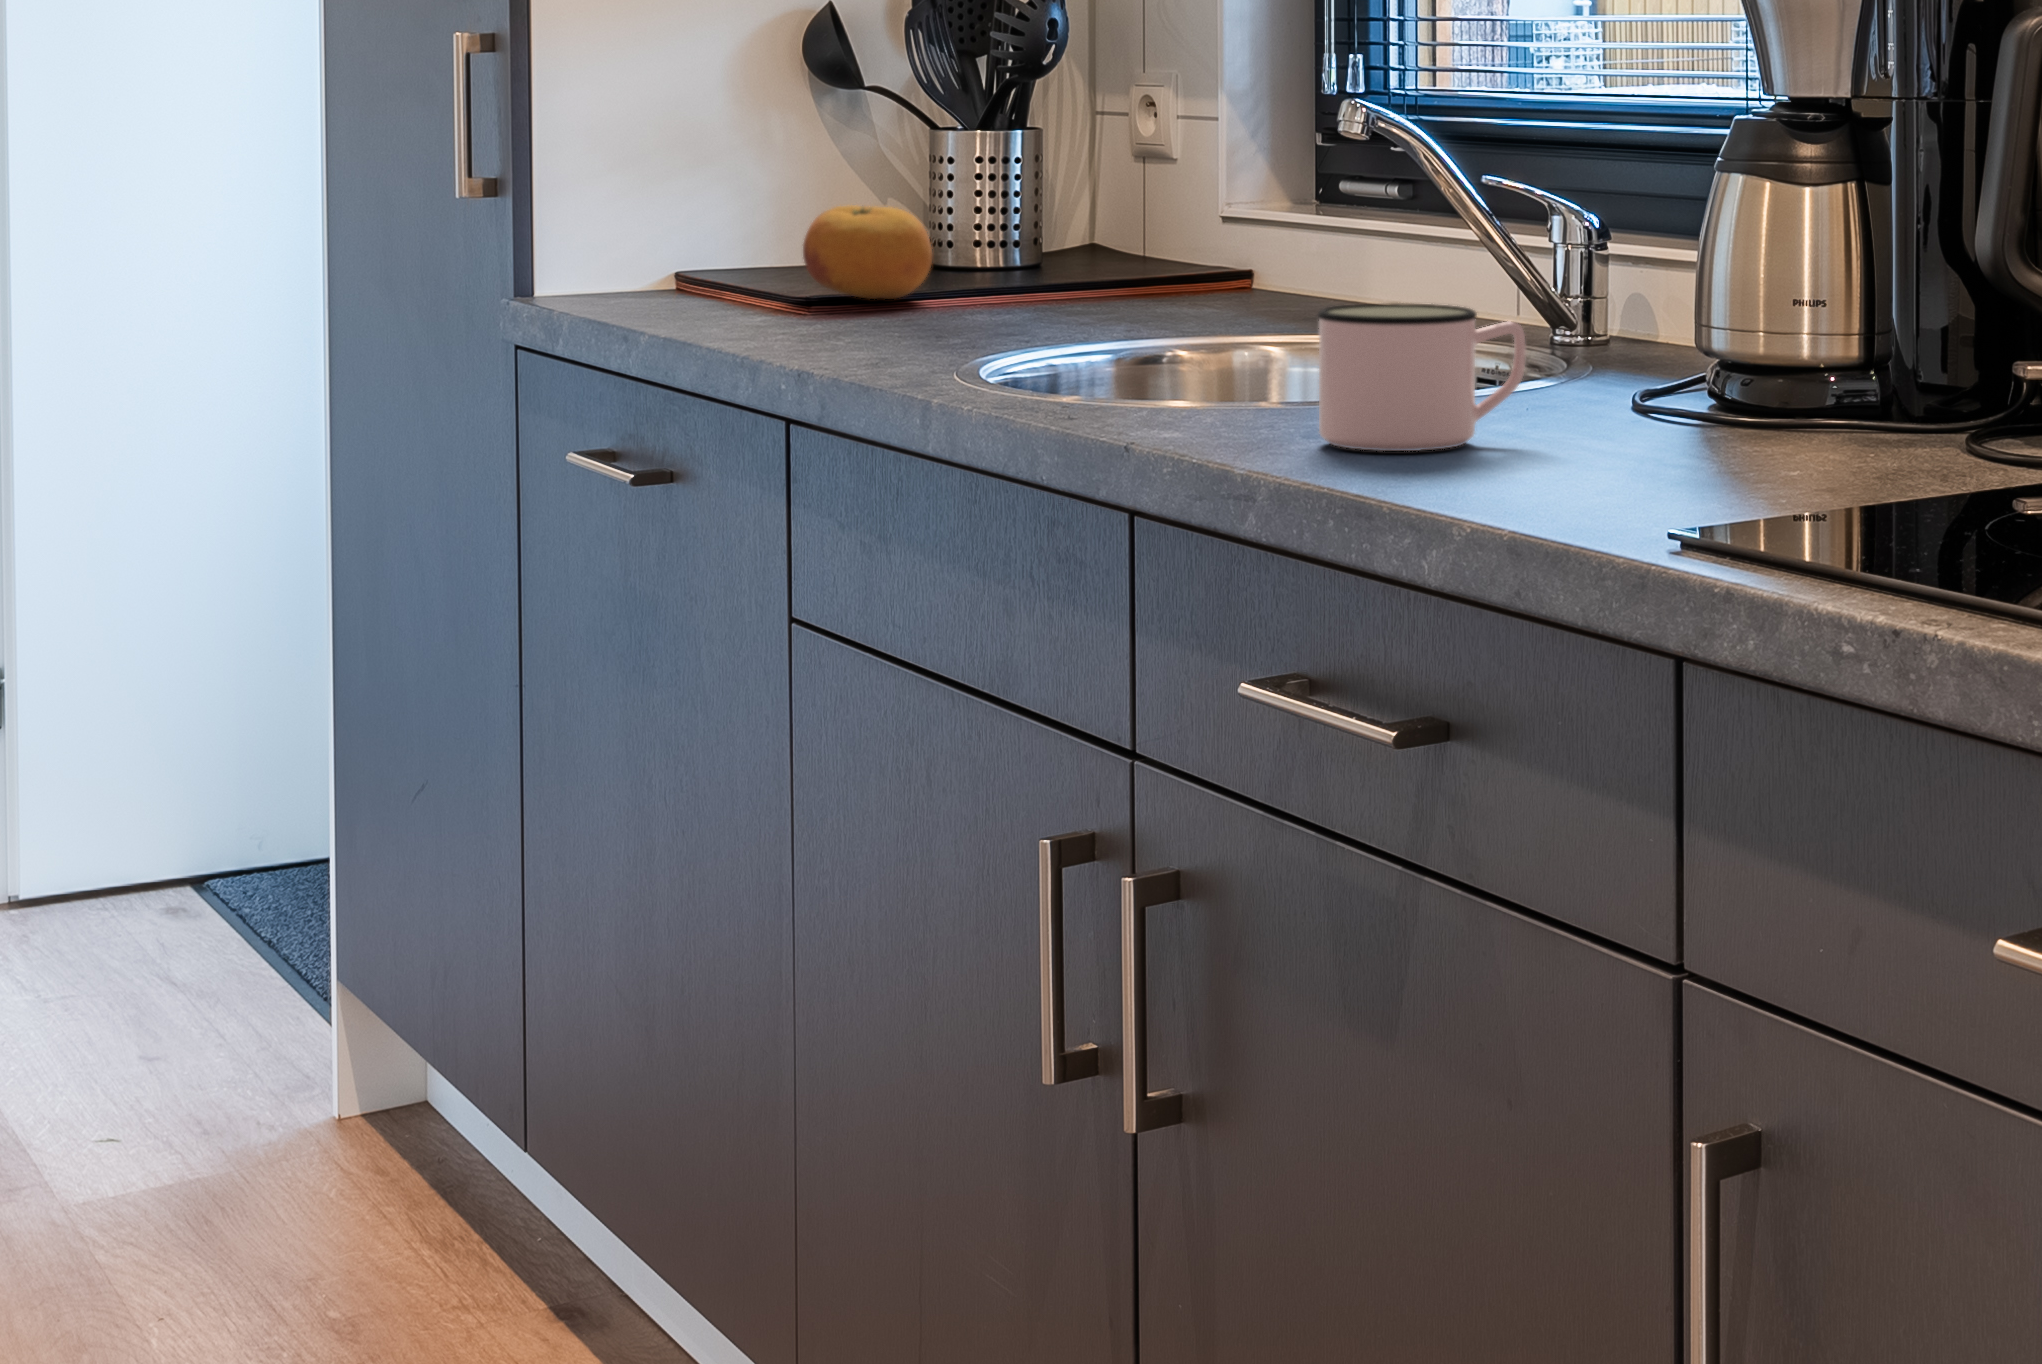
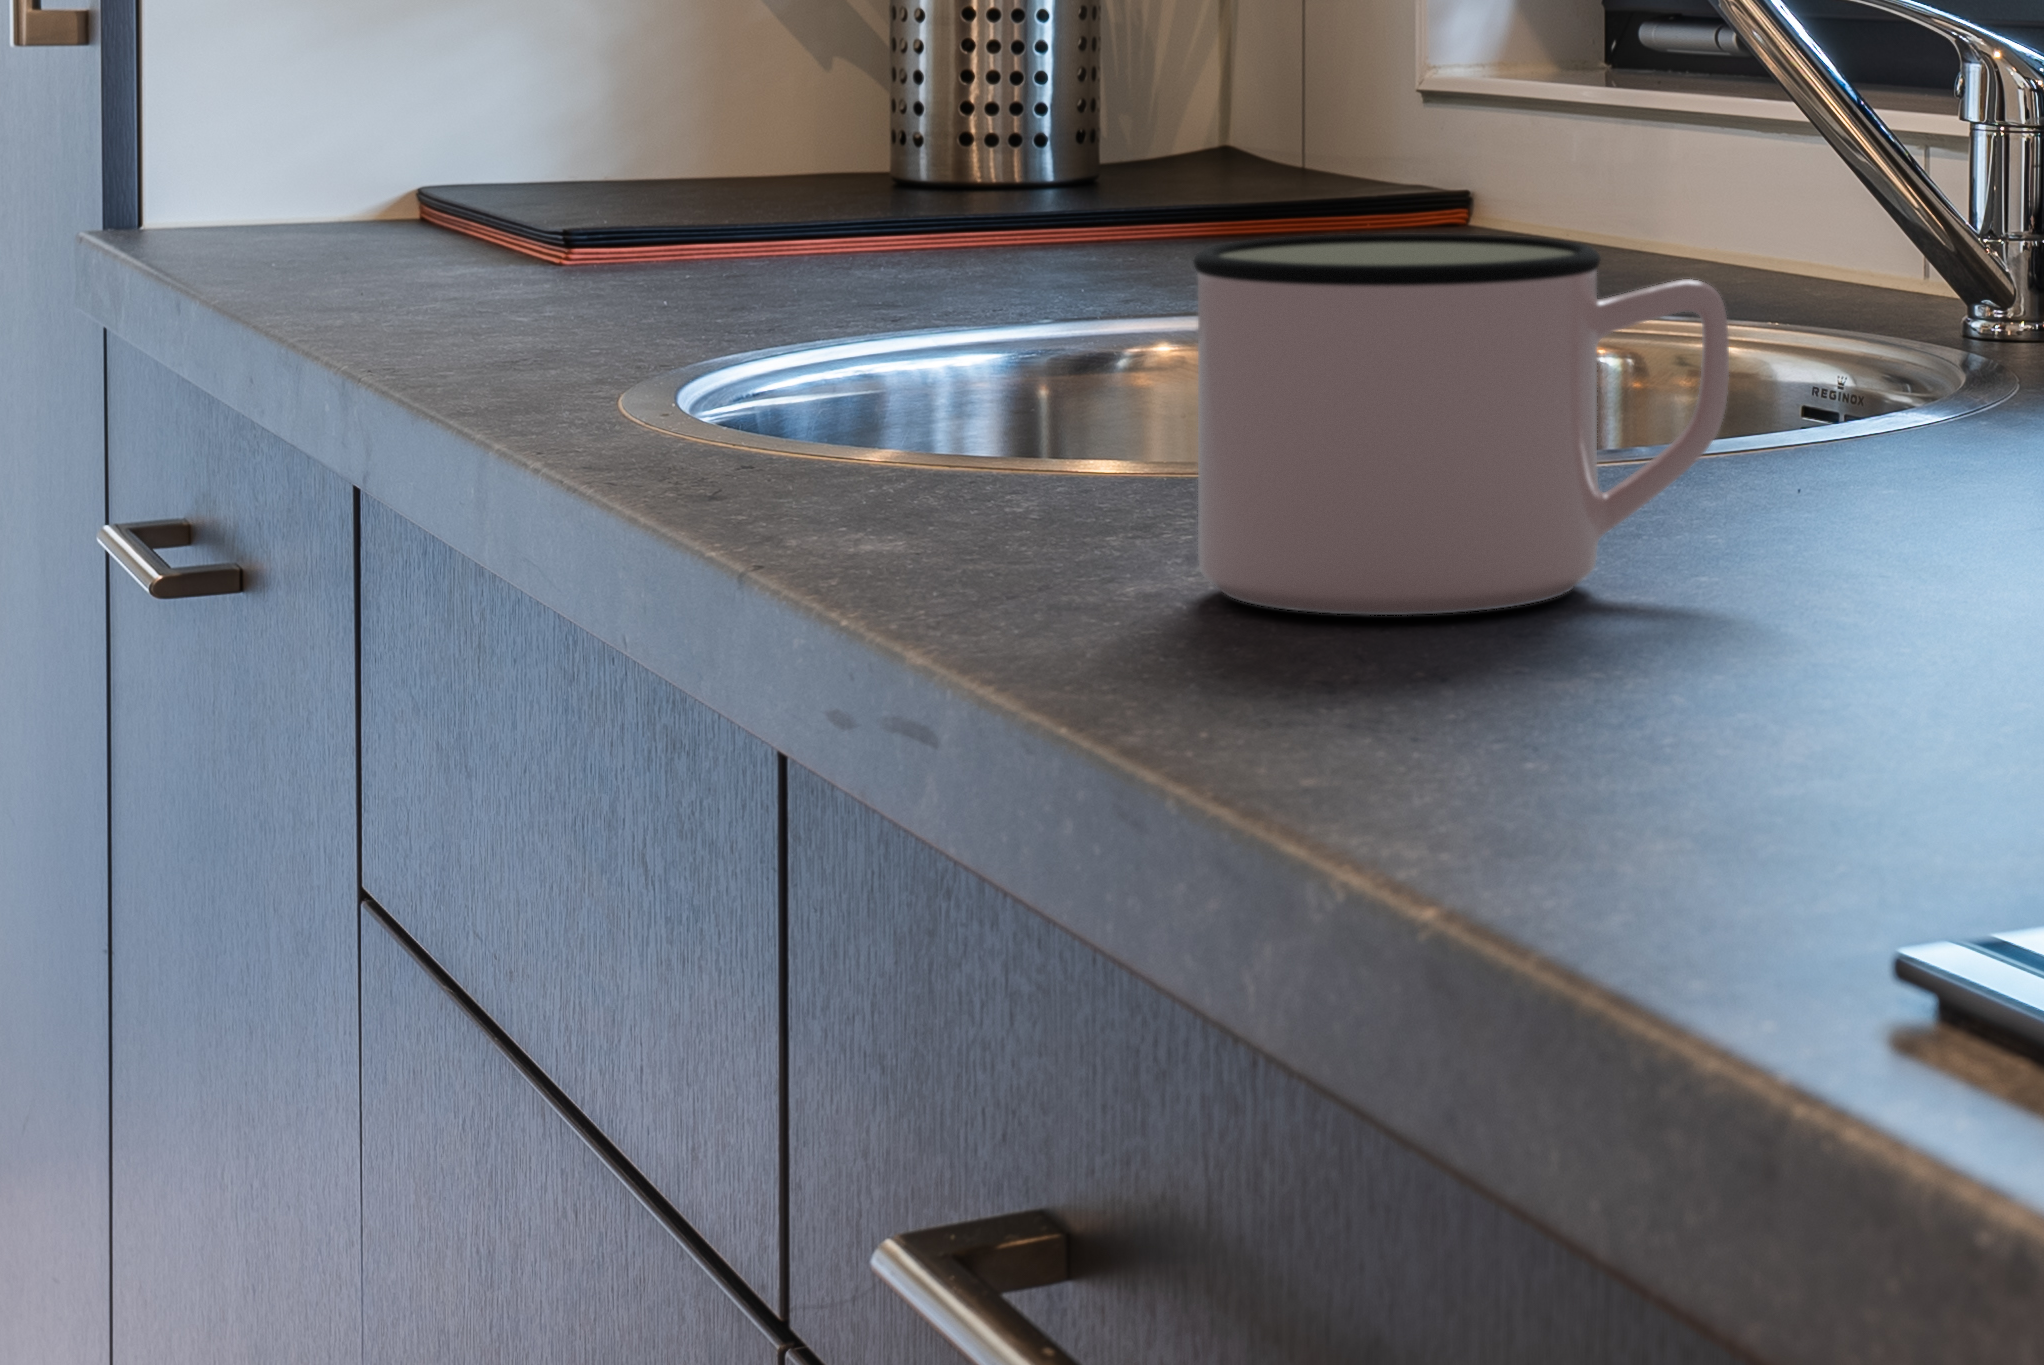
fruit: present [803,205,932,299] -> none [561,60,812,239]

